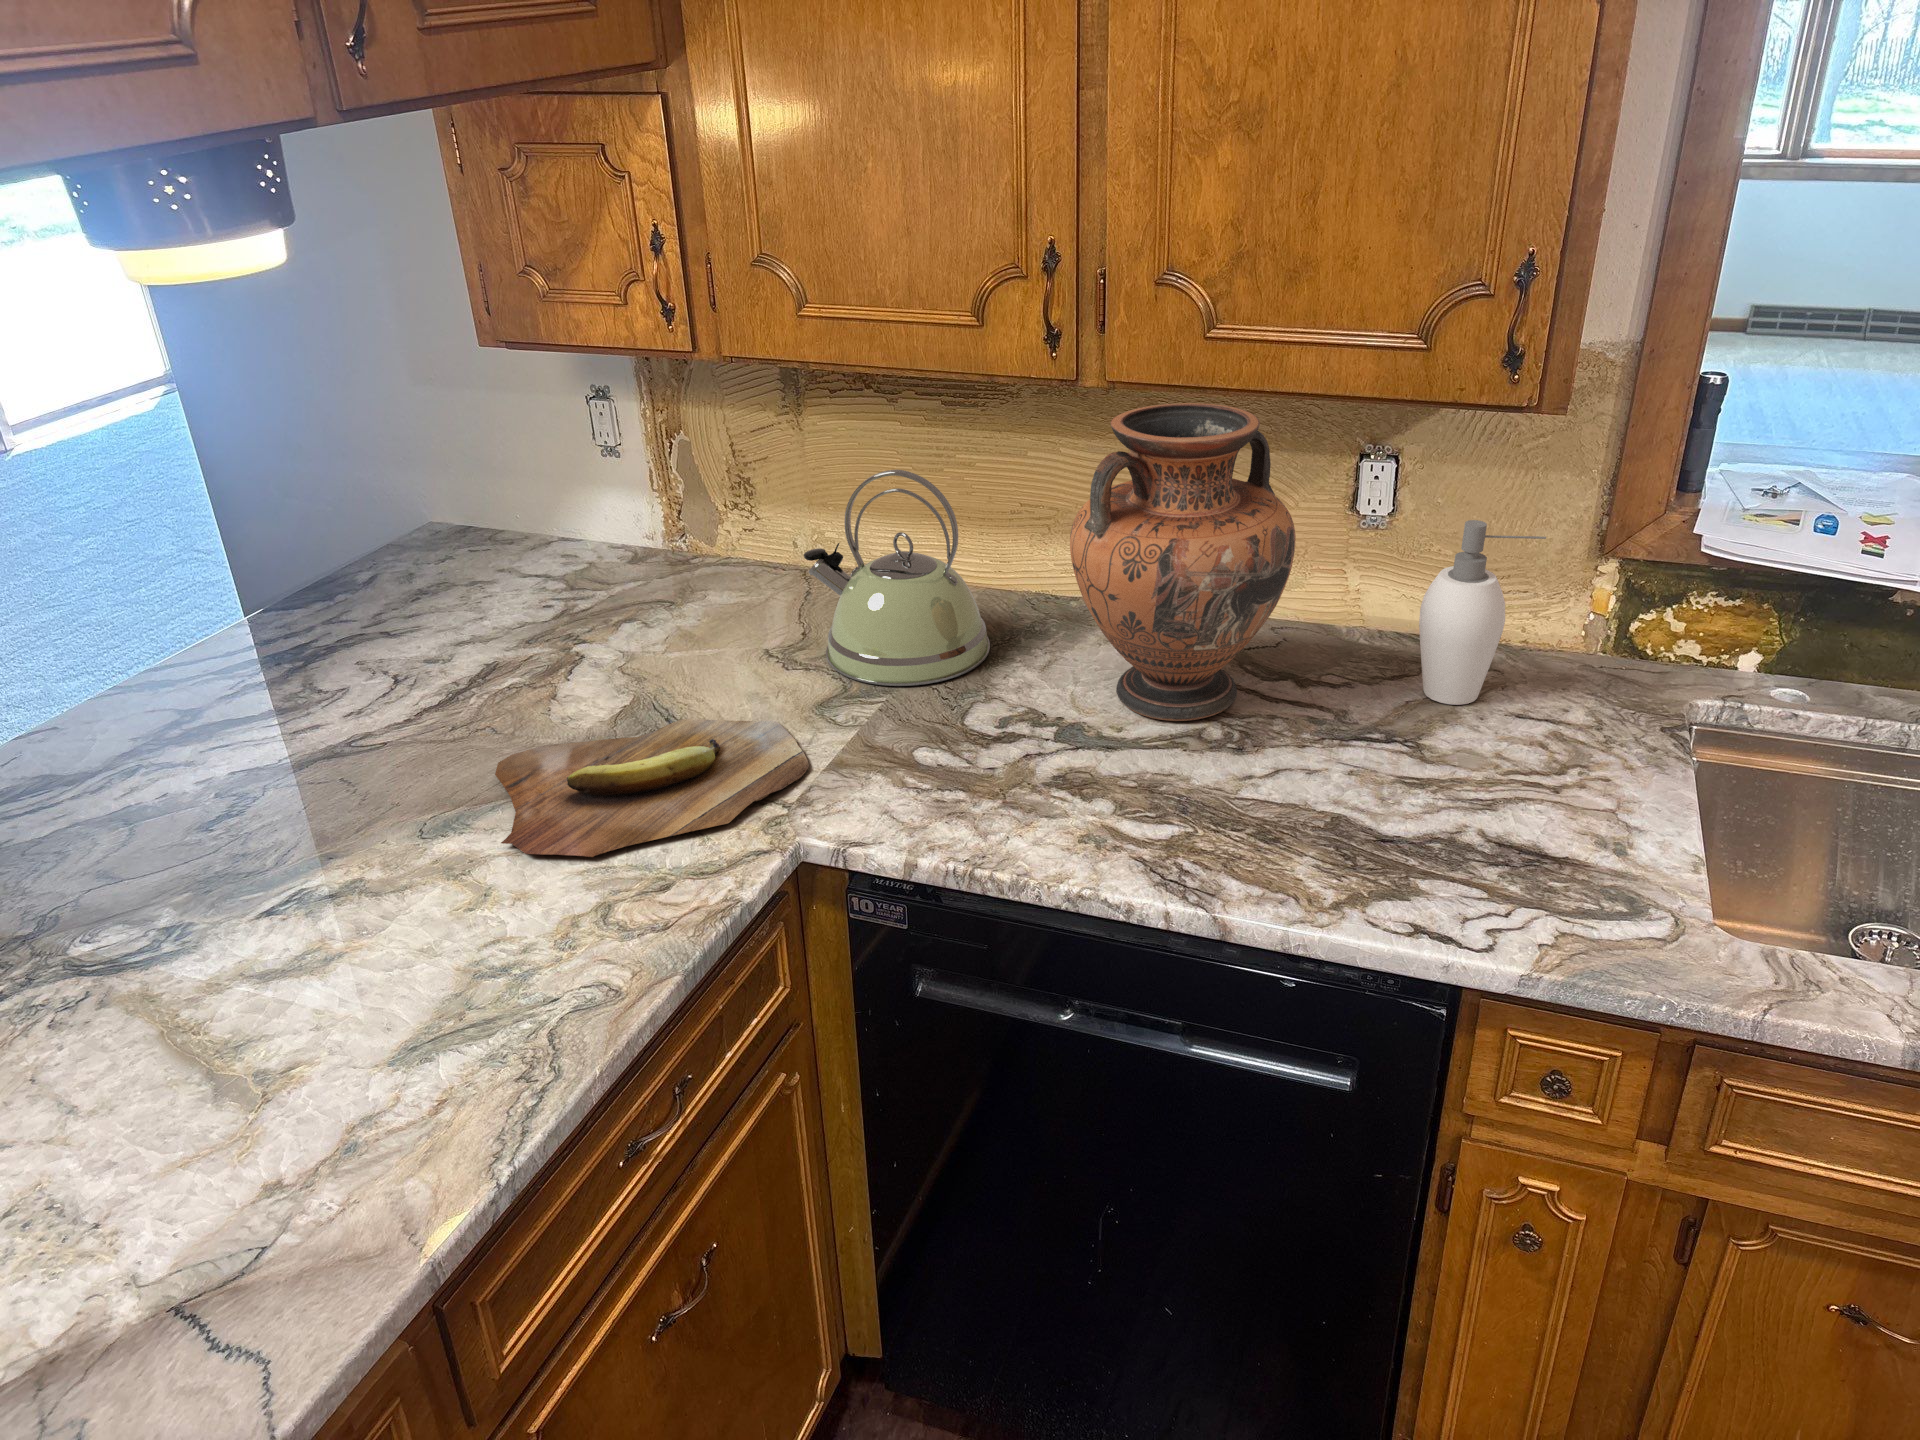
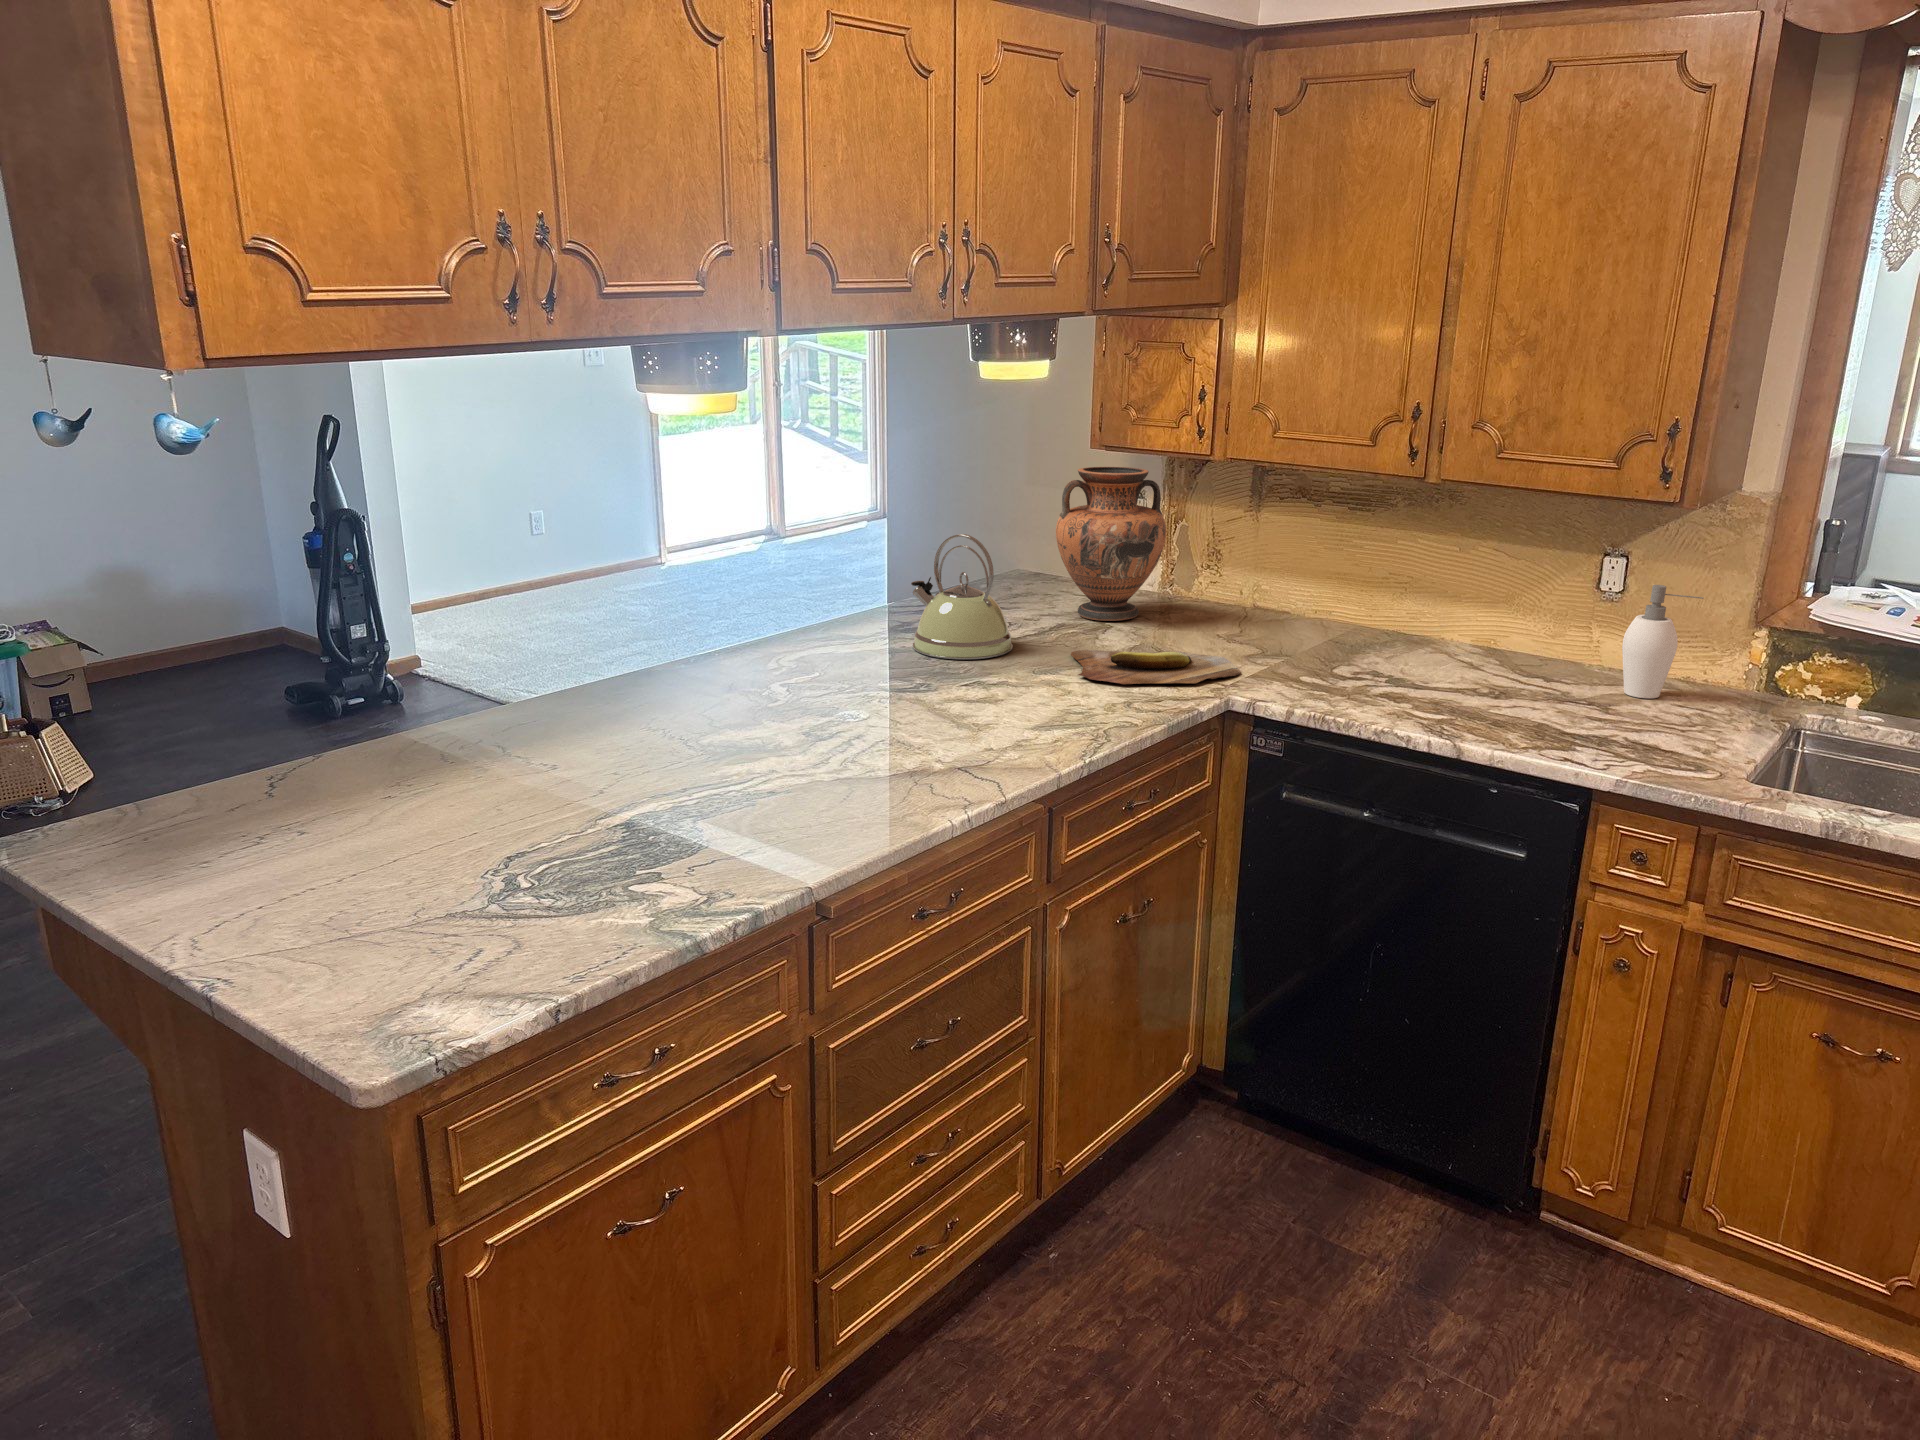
vase: present [1070,403,1296,721] -> present [1056,467,1166,621]
kettle: present [804,470,990,686] -> present [911,534,1013,659]

